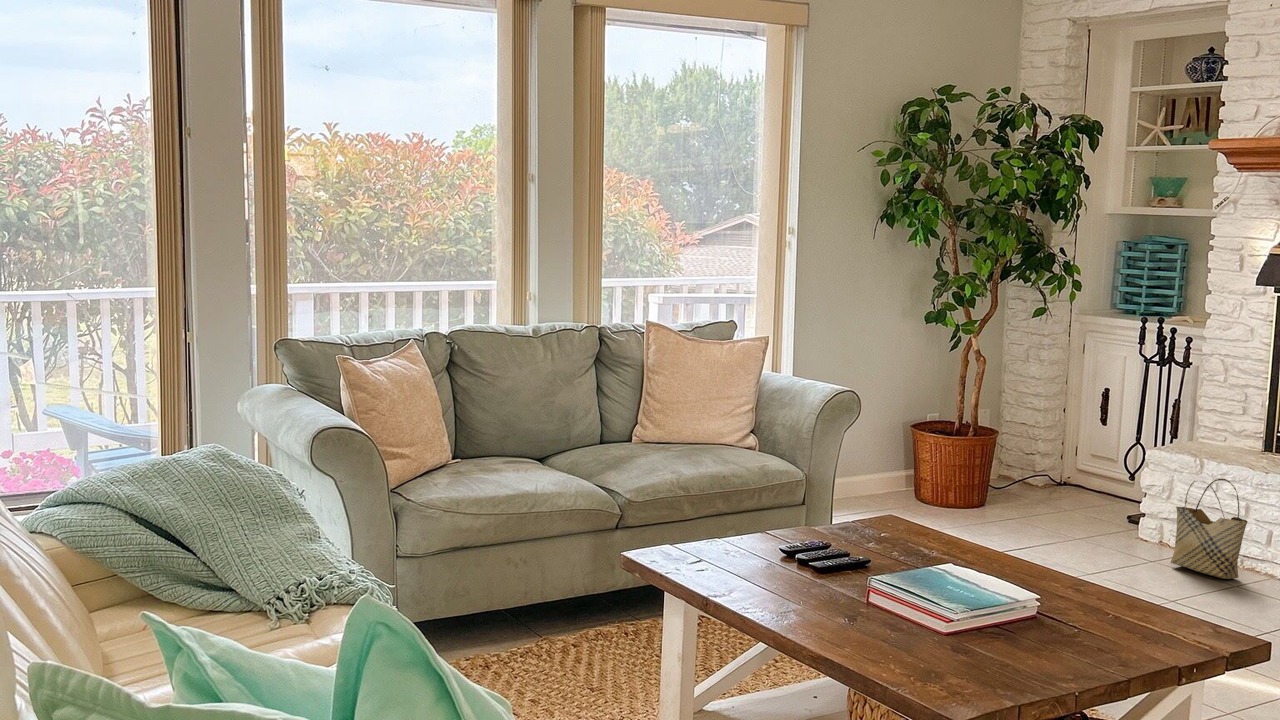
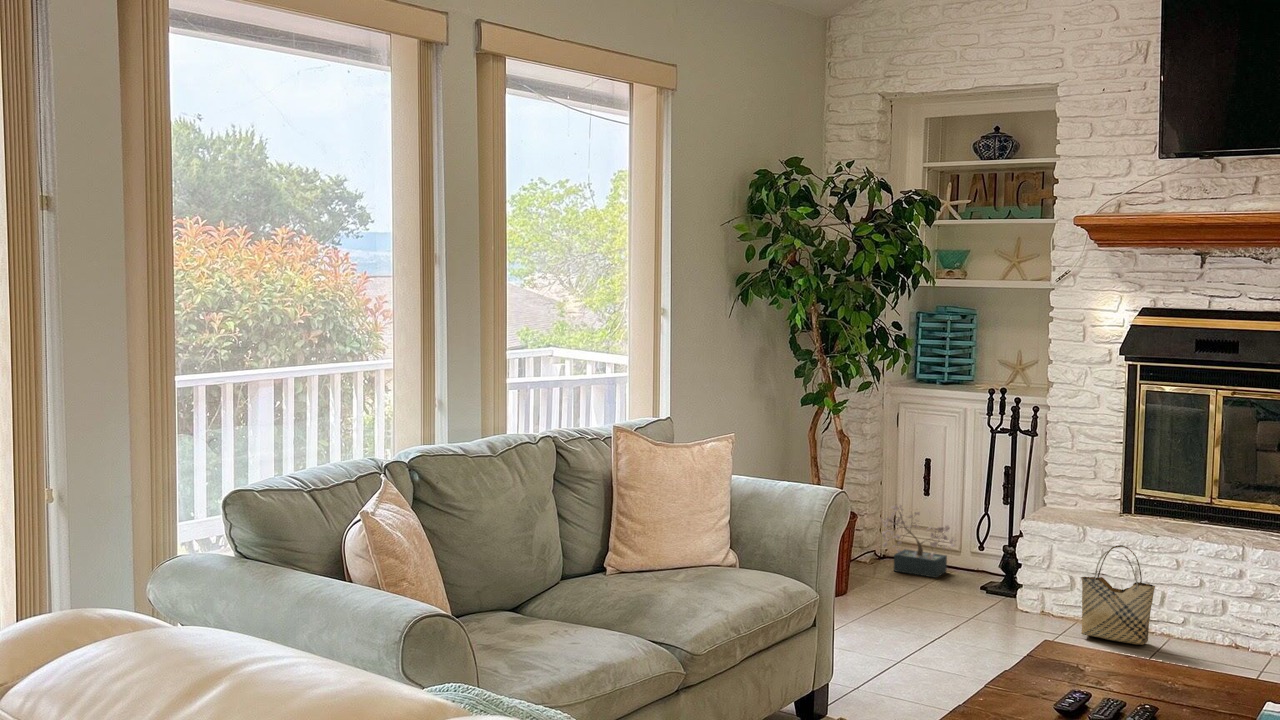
decorative plant: none [1049,432,1129,506] -> present [881,505,956,578]

